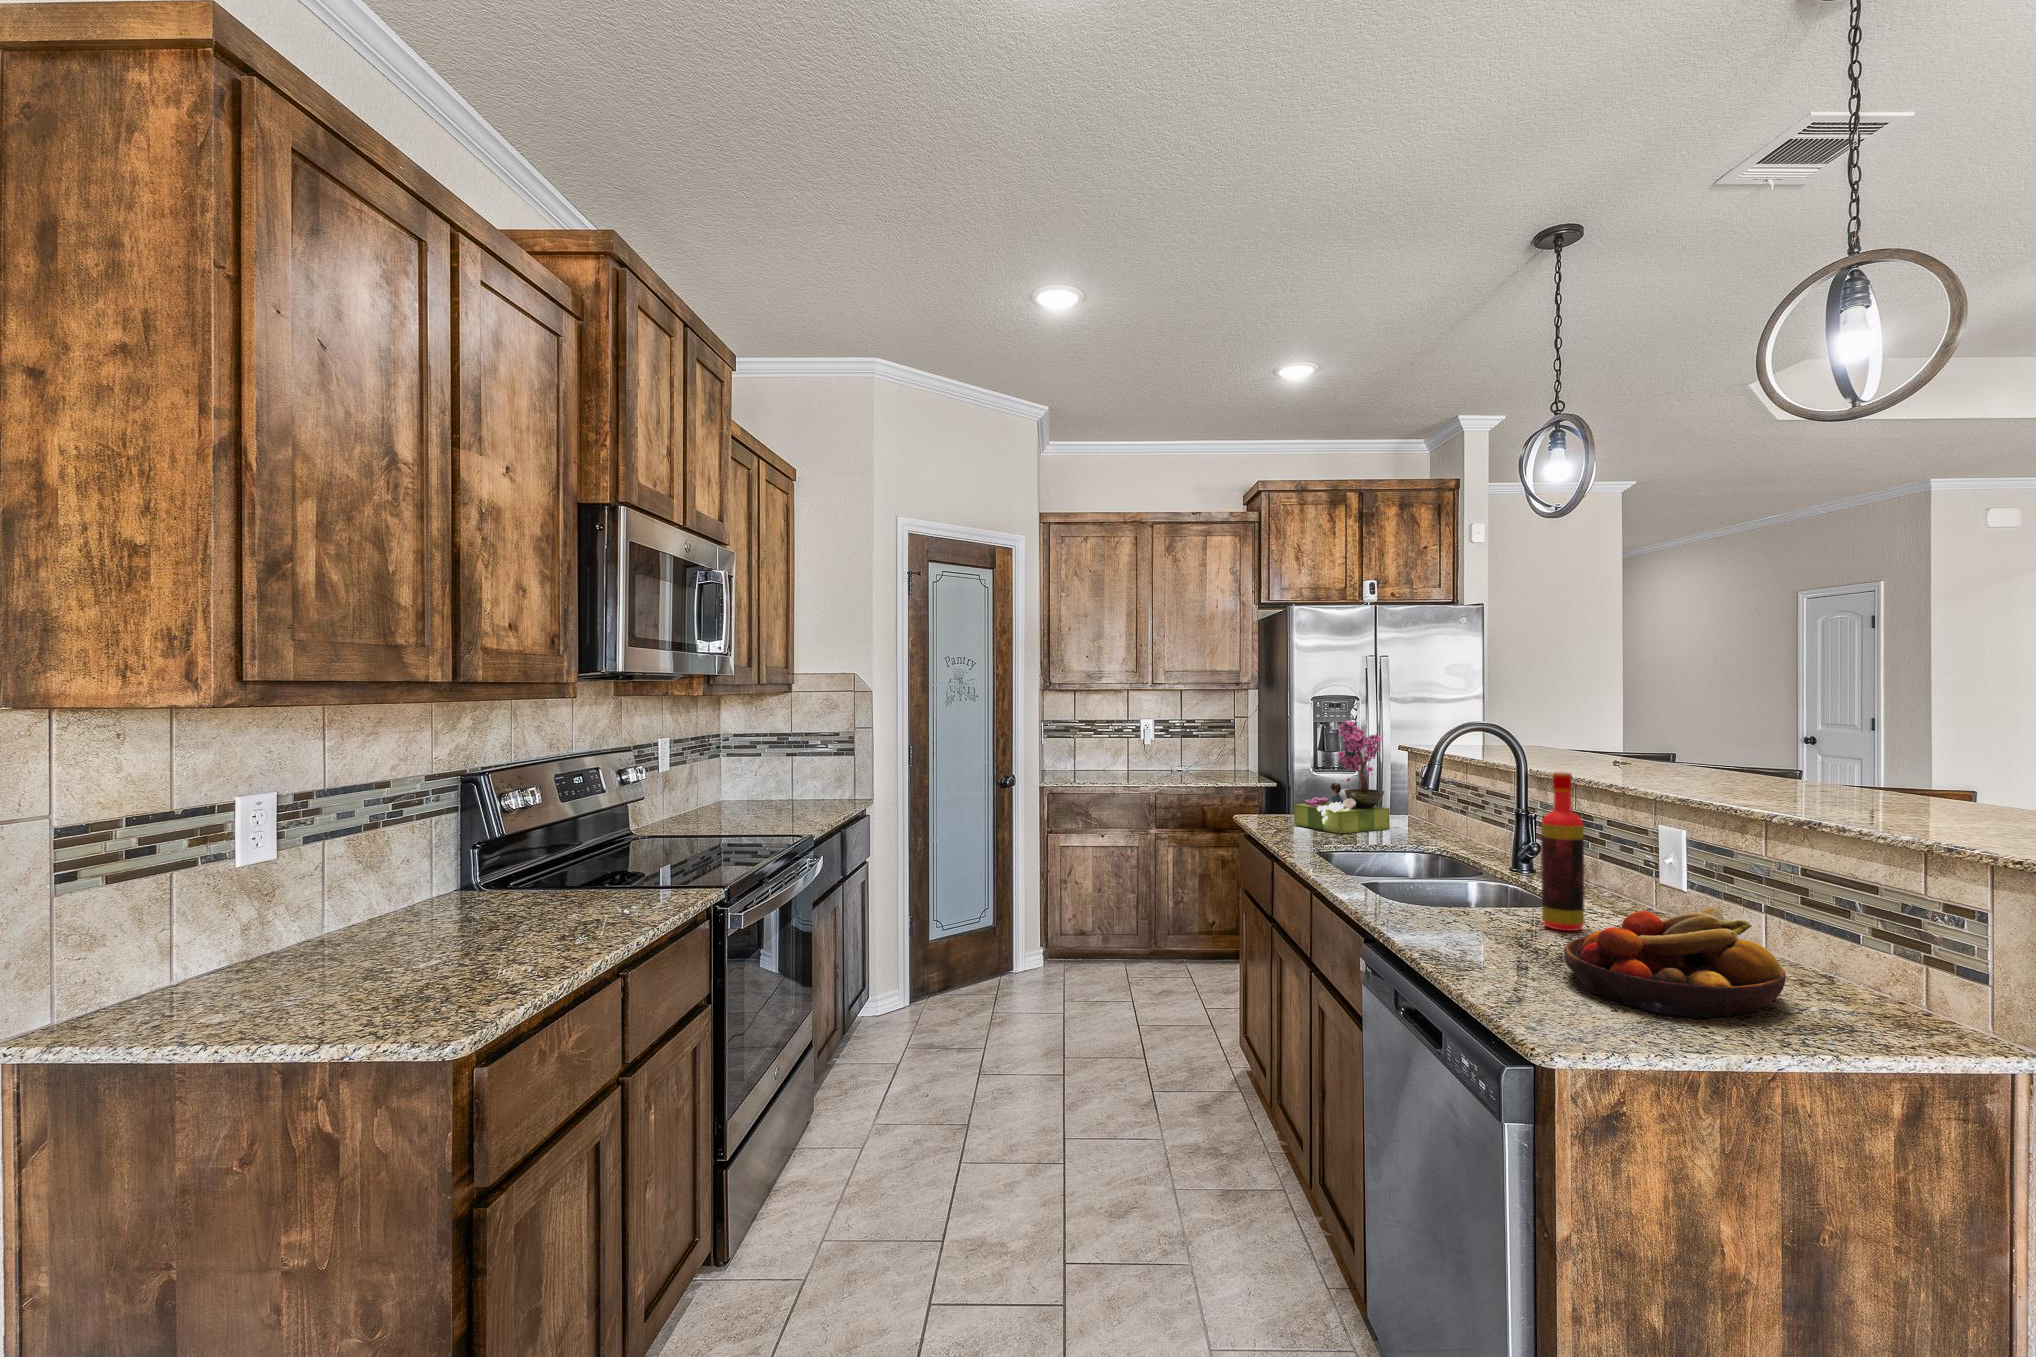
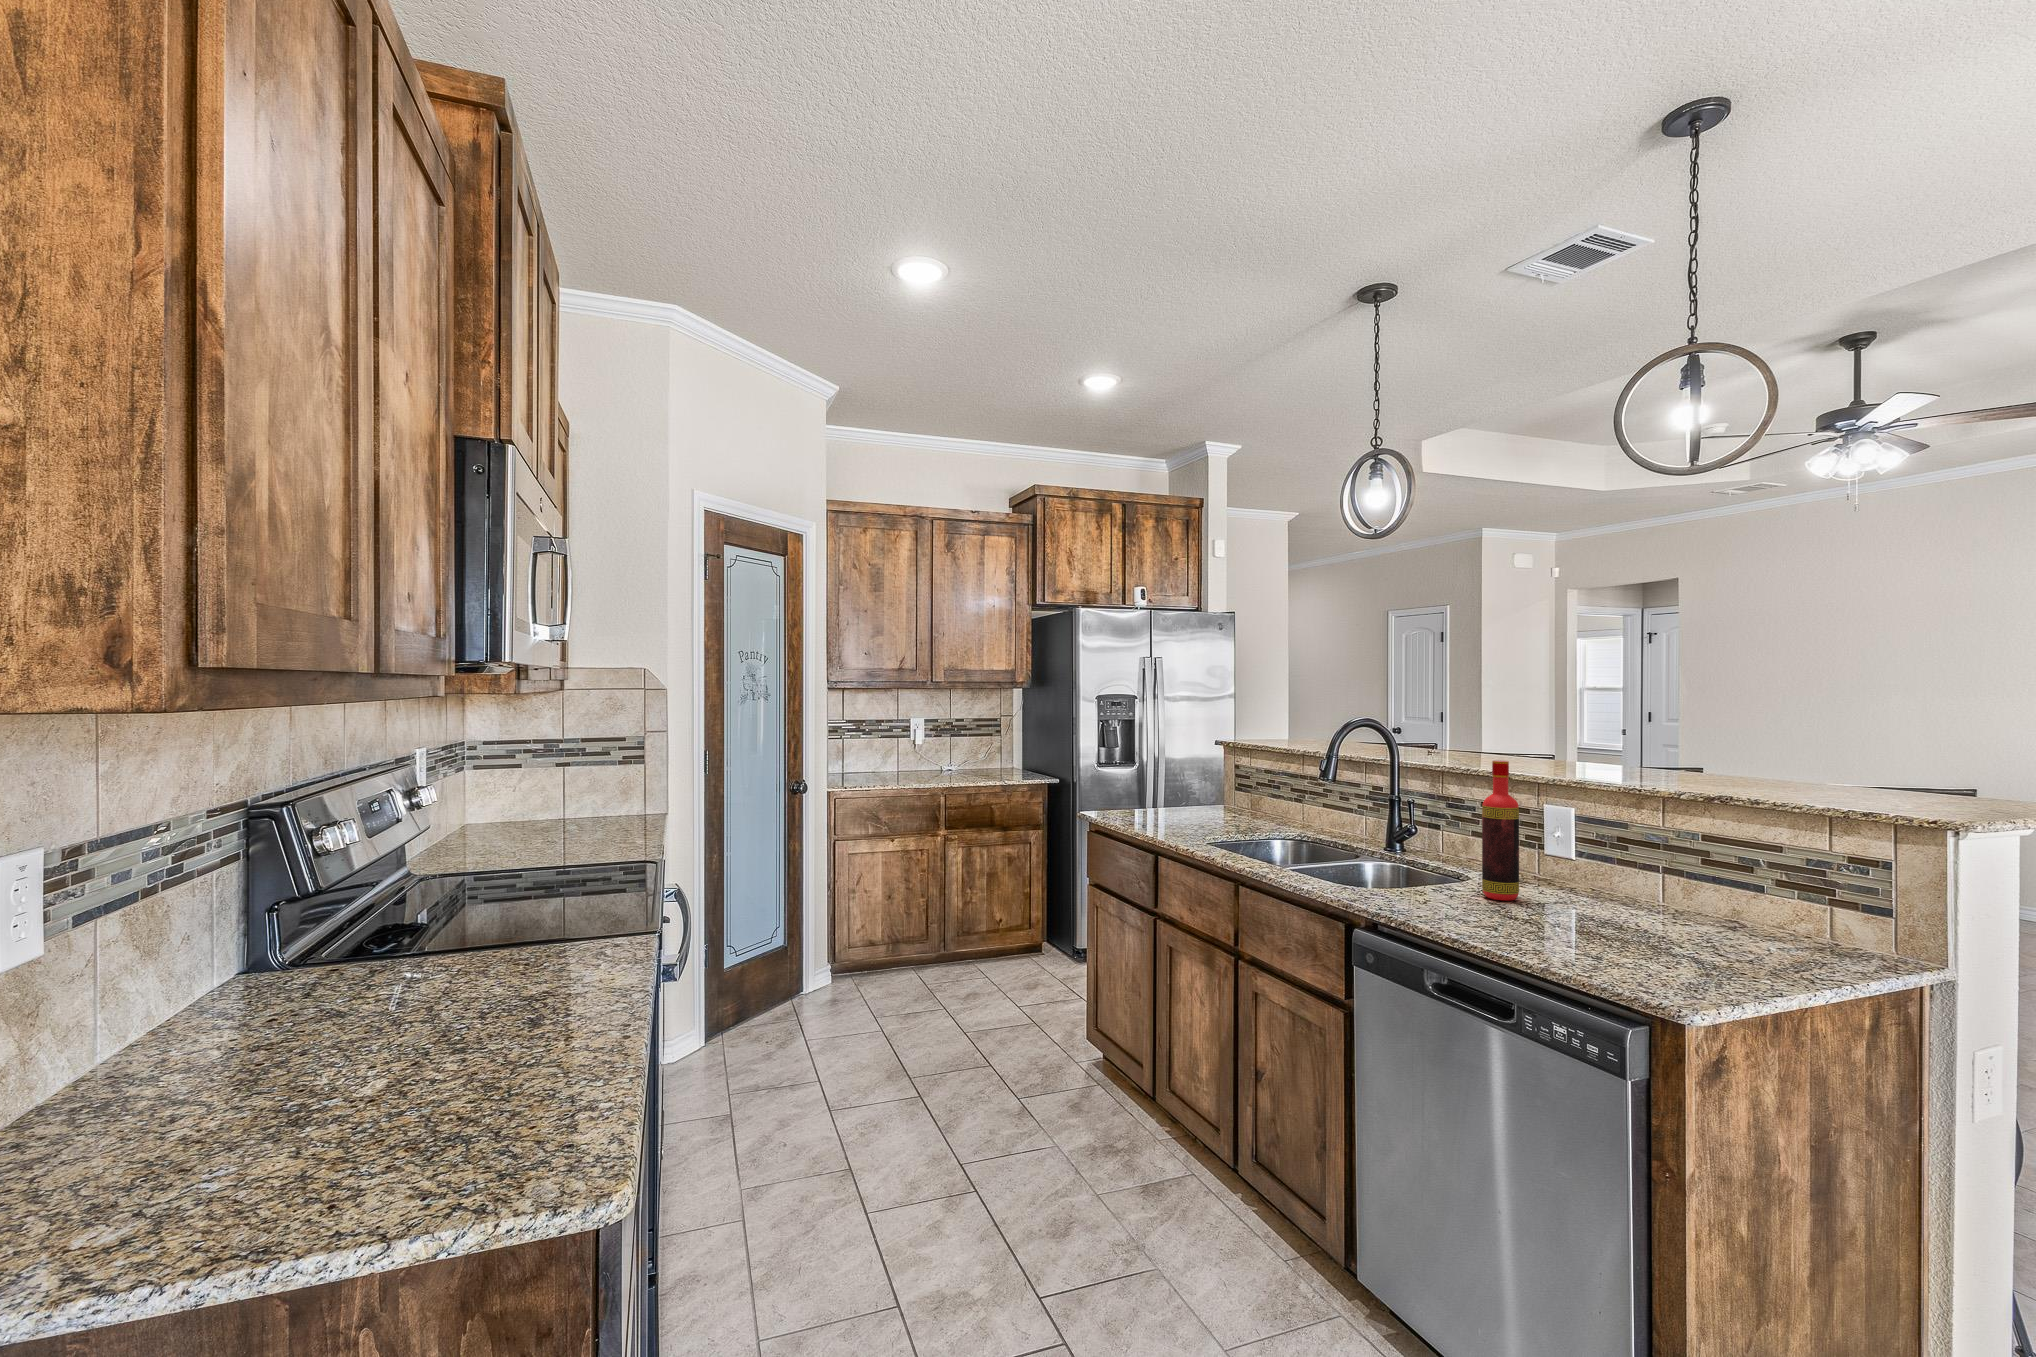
flower arrangement: present [1294,720,1390,833] -> none [1142,715,1227,824]
fruit bowl: present [1564,907,1786,1018] -> none [1567,871,1759,967]

